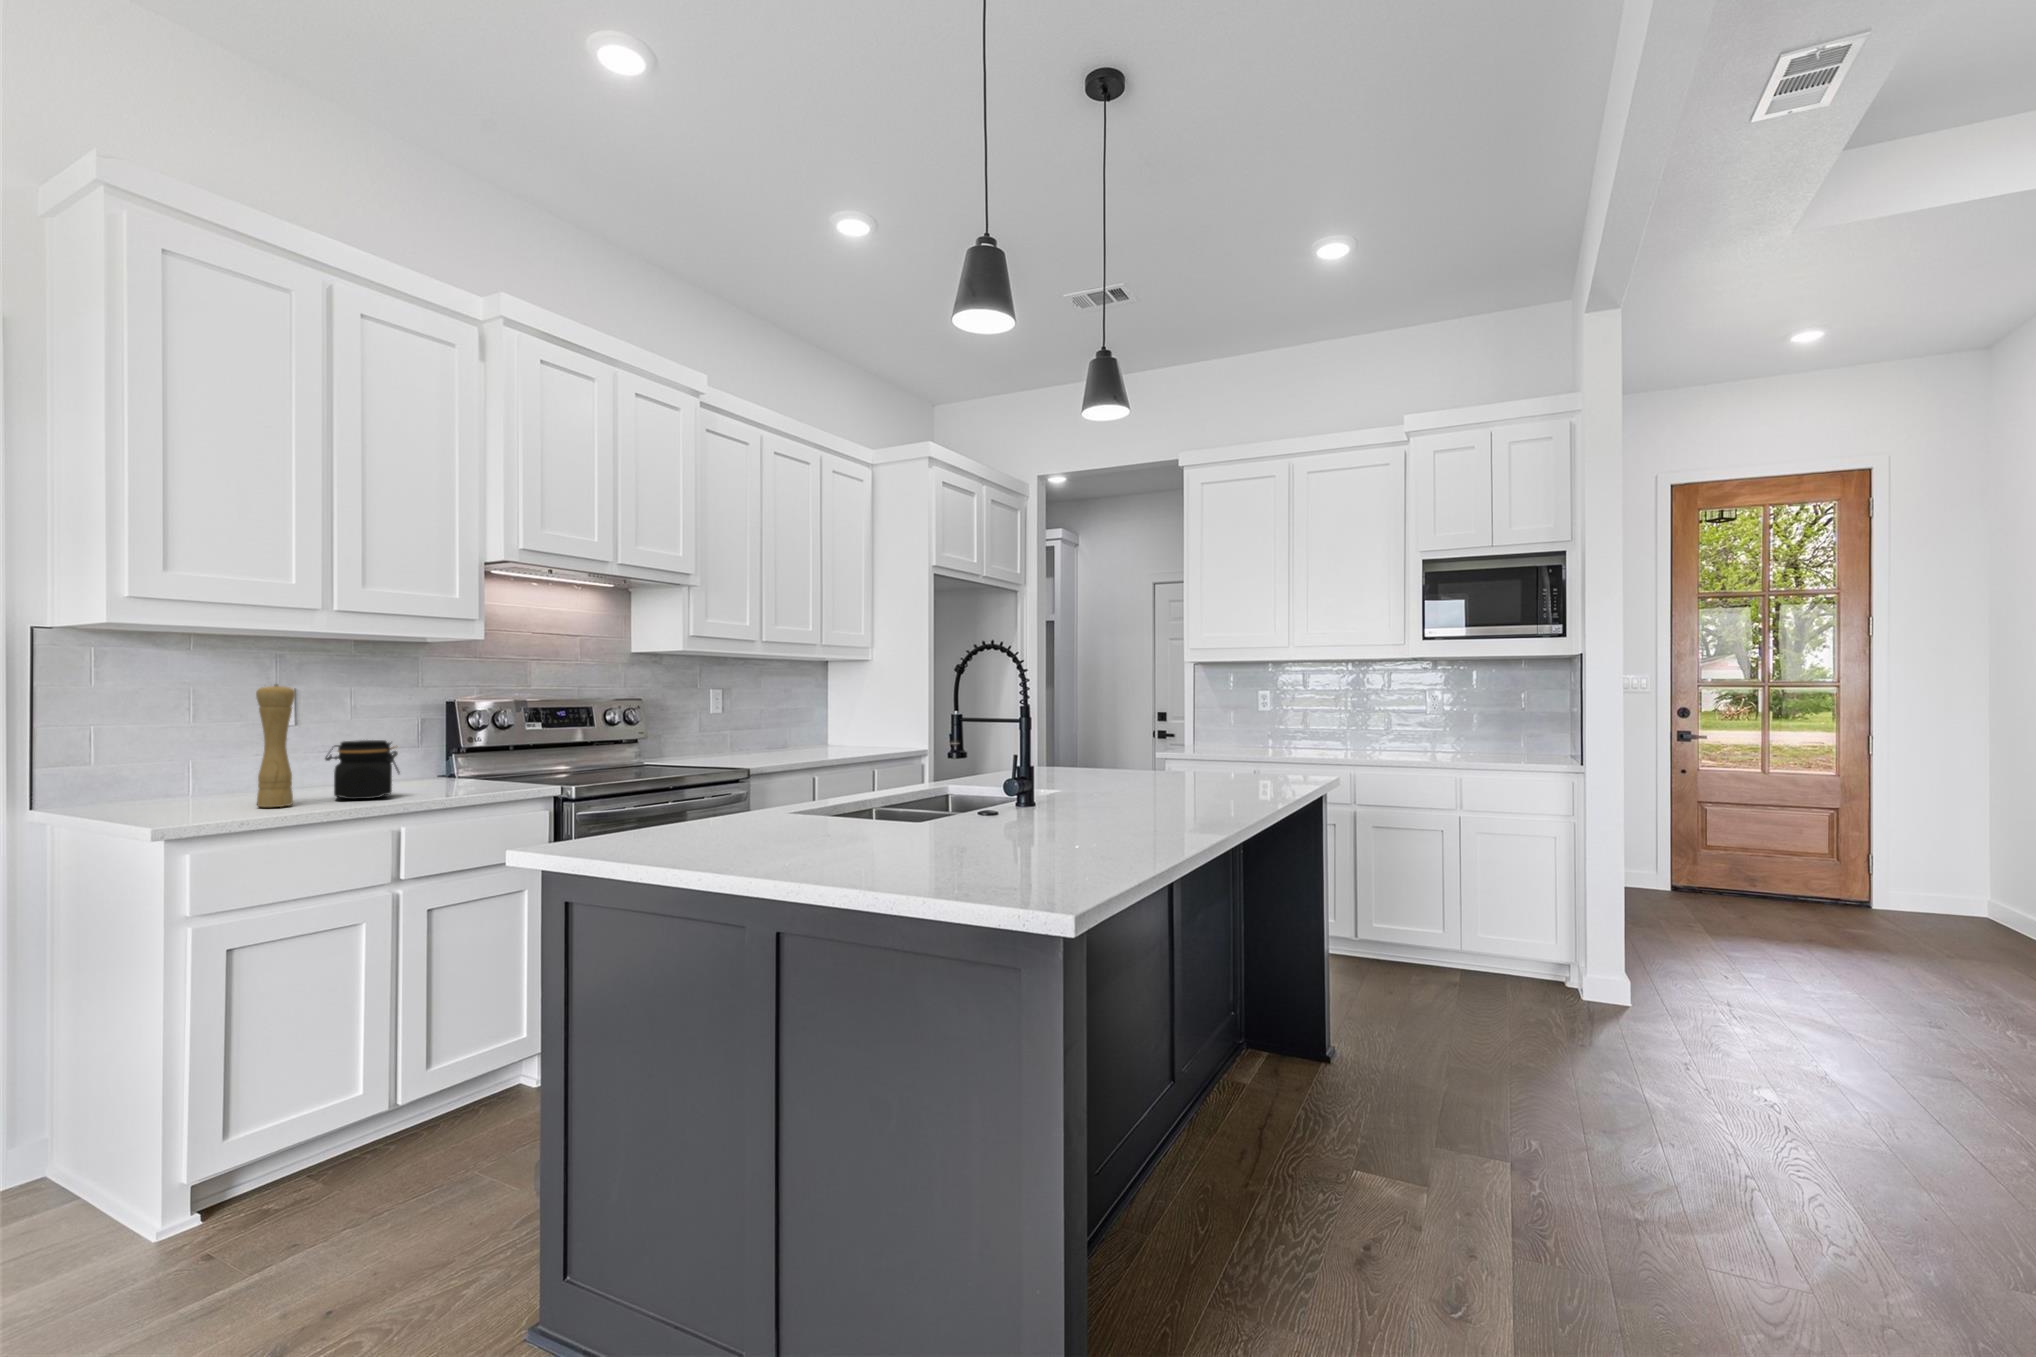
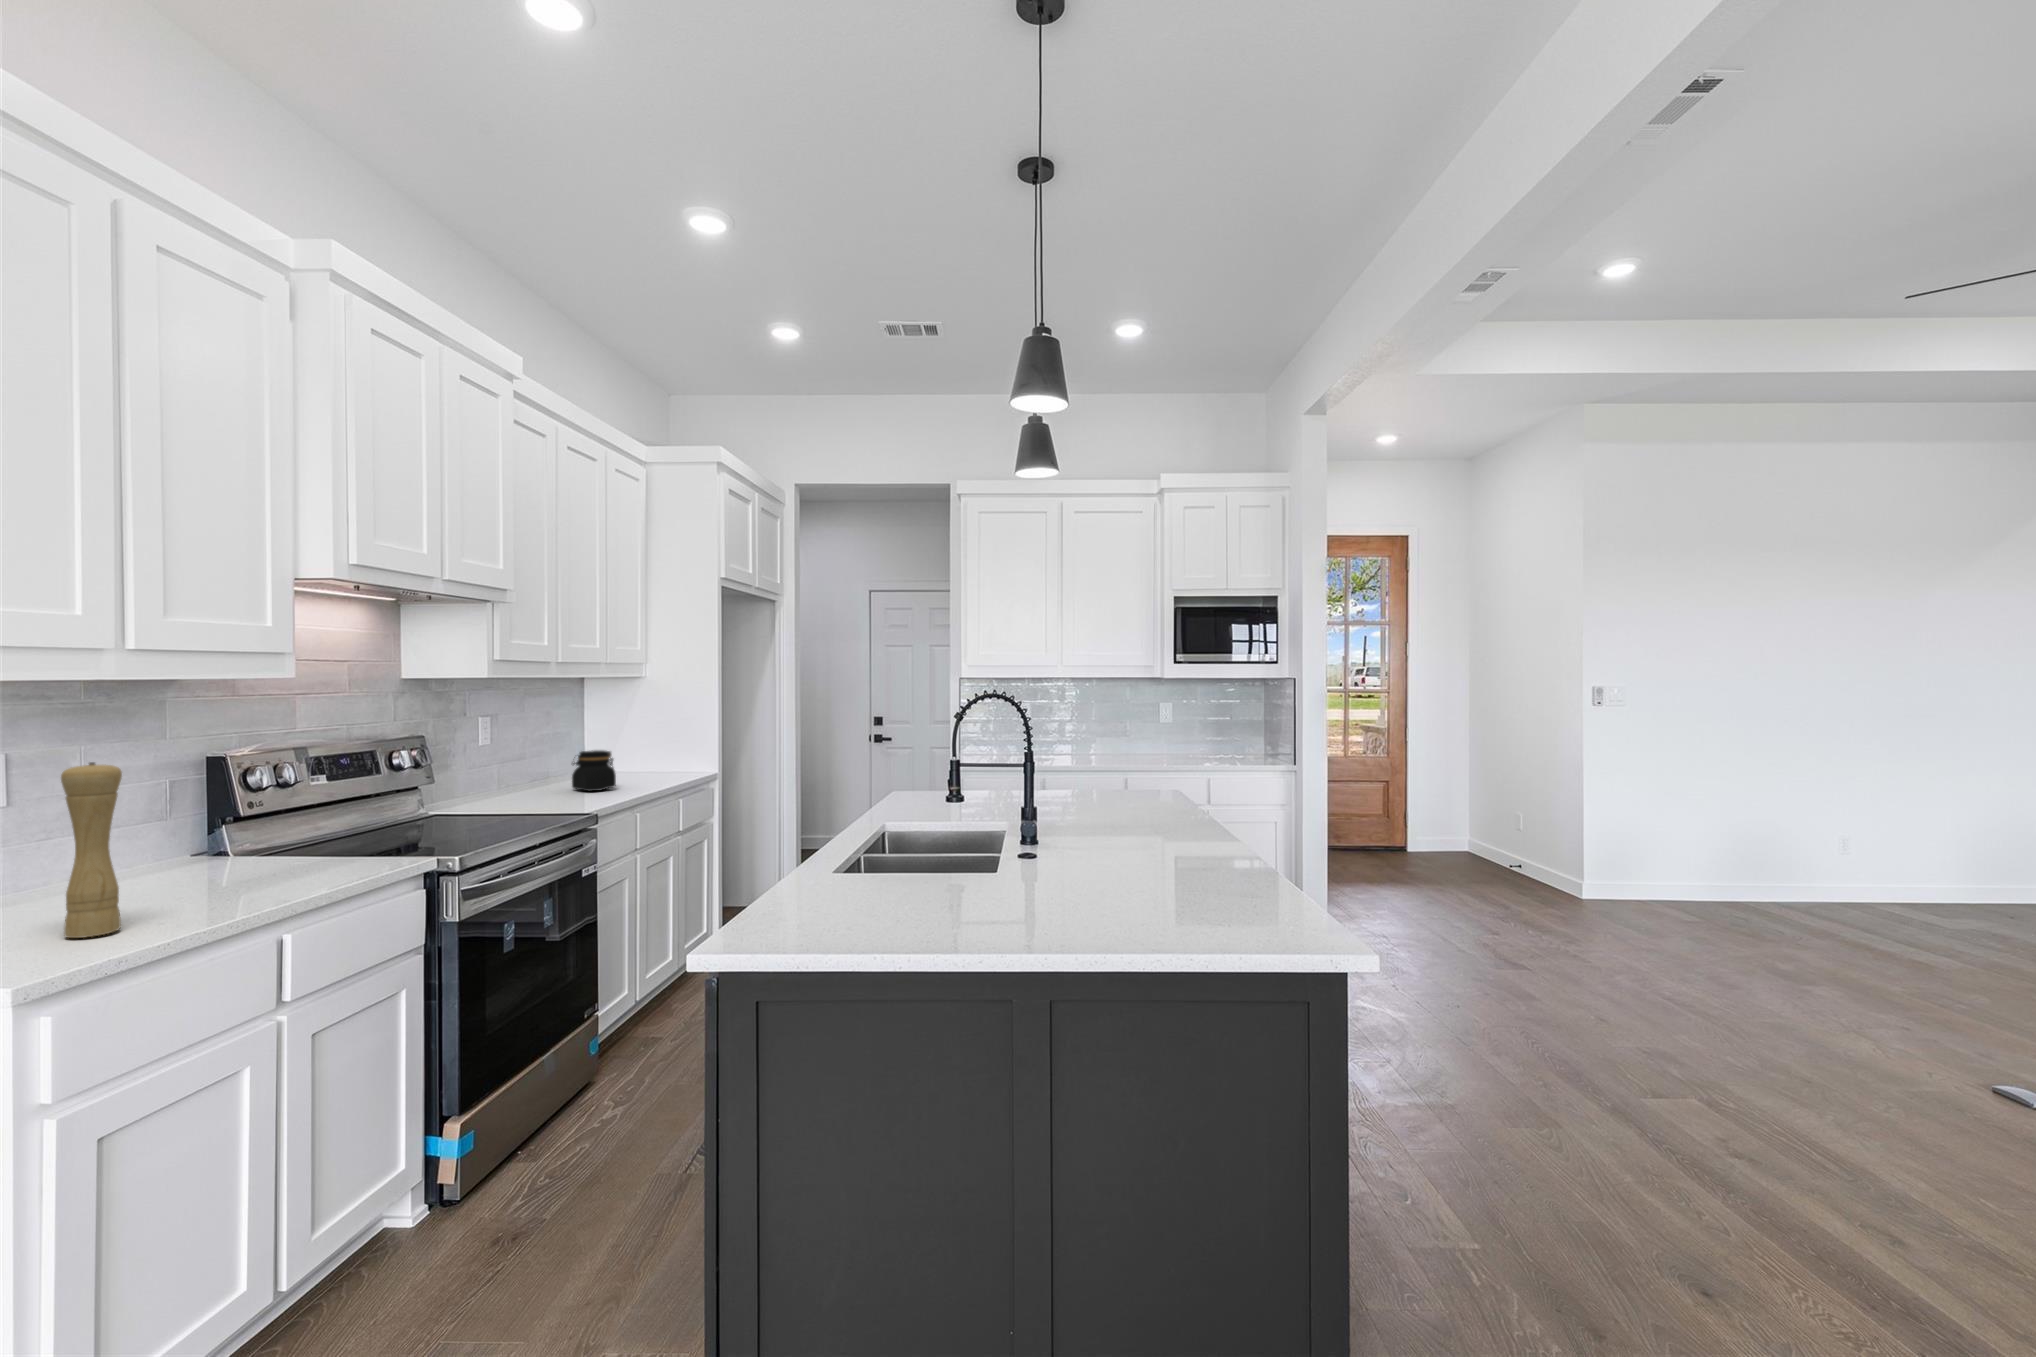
jar: present [325,740,400,799] -> present [572,750,616,791]

